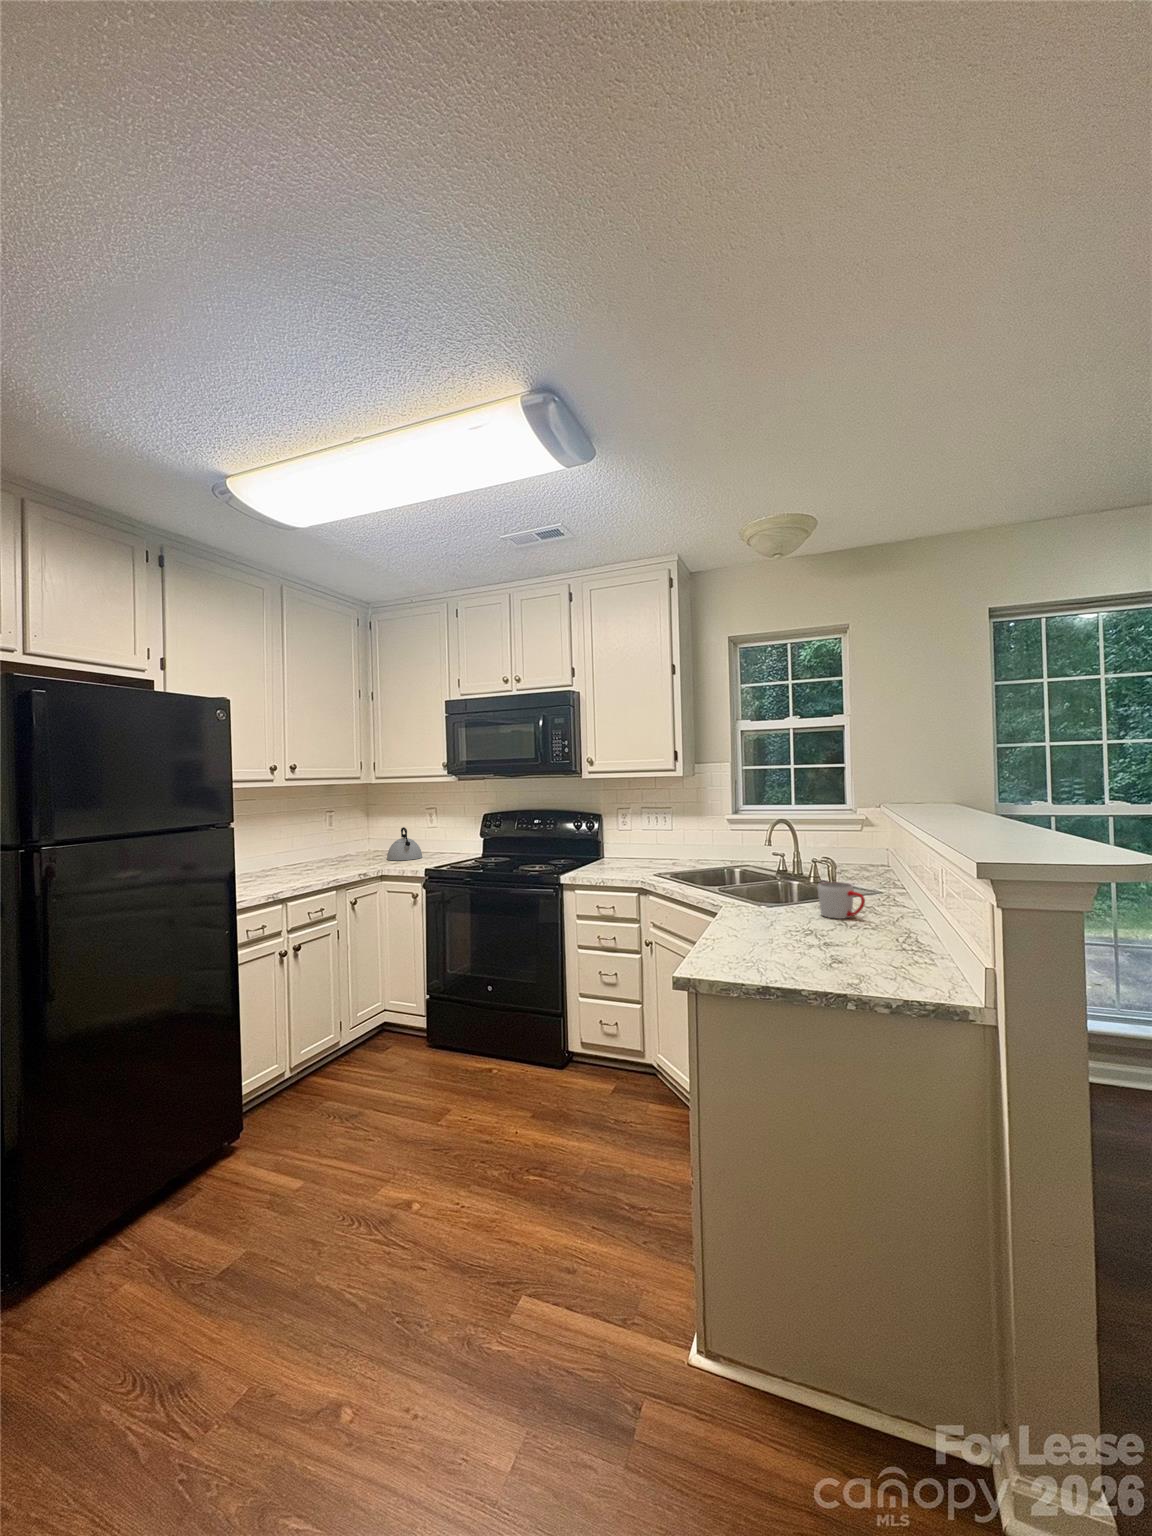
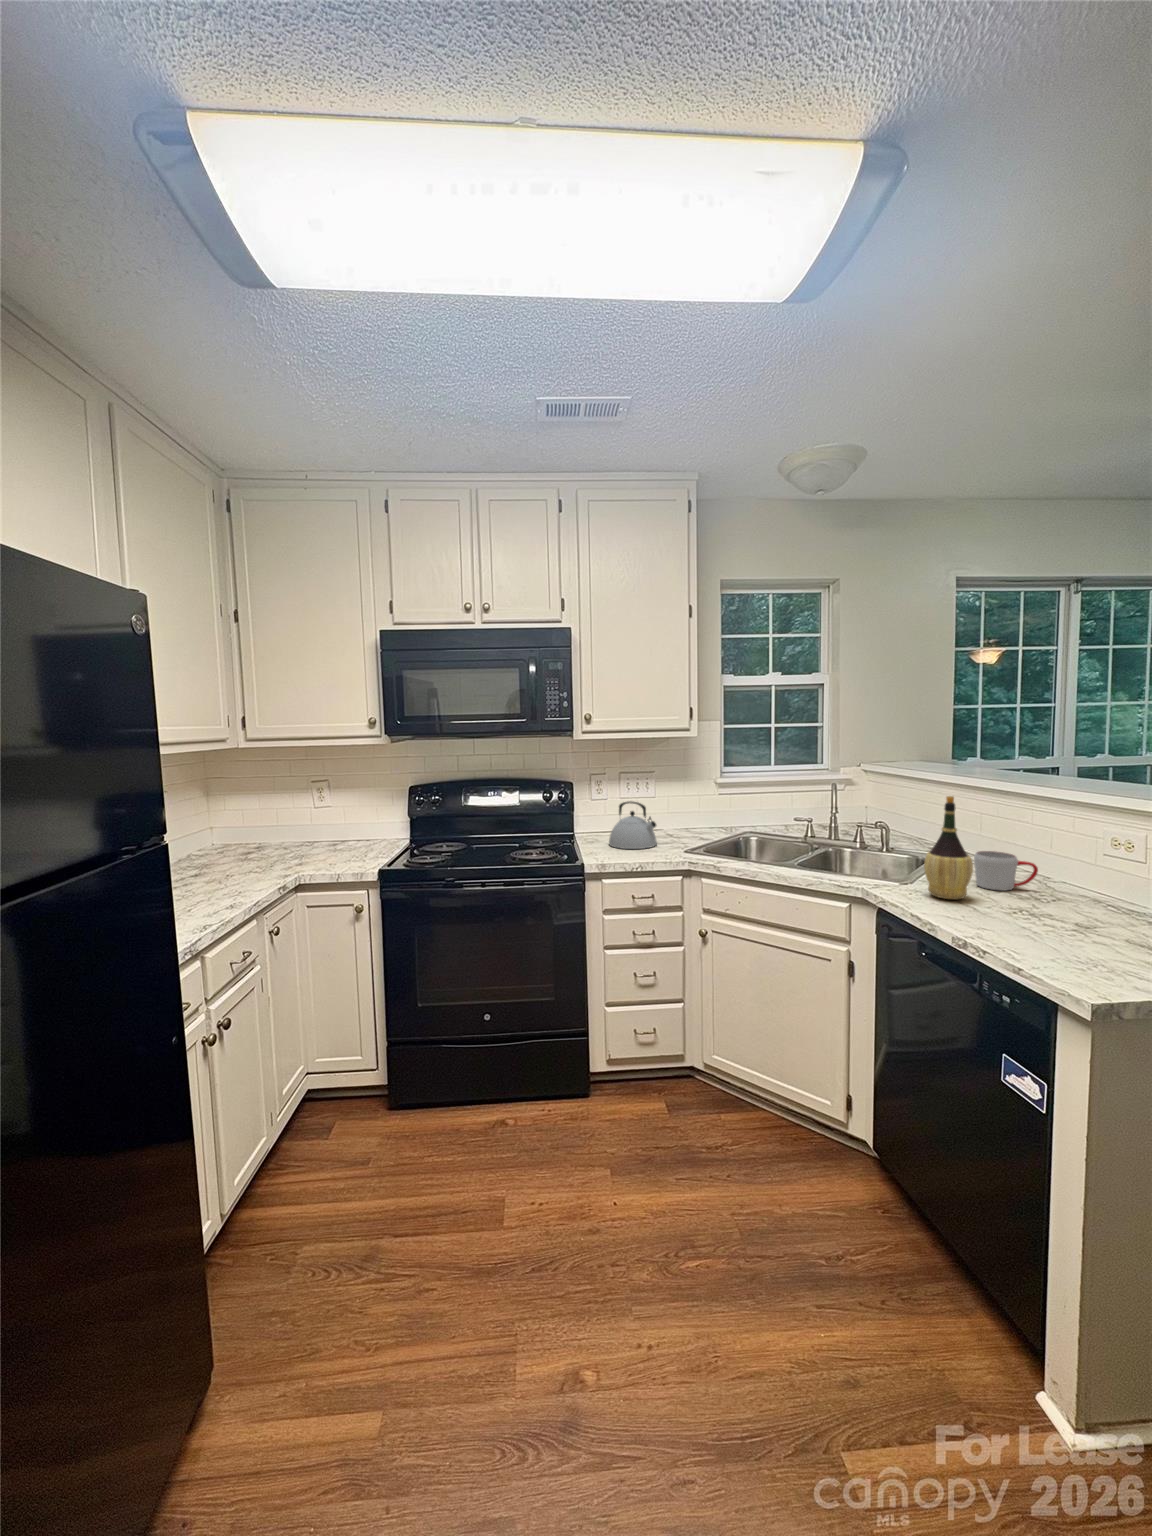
wine bottle: none [747,825,785,918] -> present [924,796,973,899]
kettle: present [387,827,422,861] -> present [609,801,657,849]

